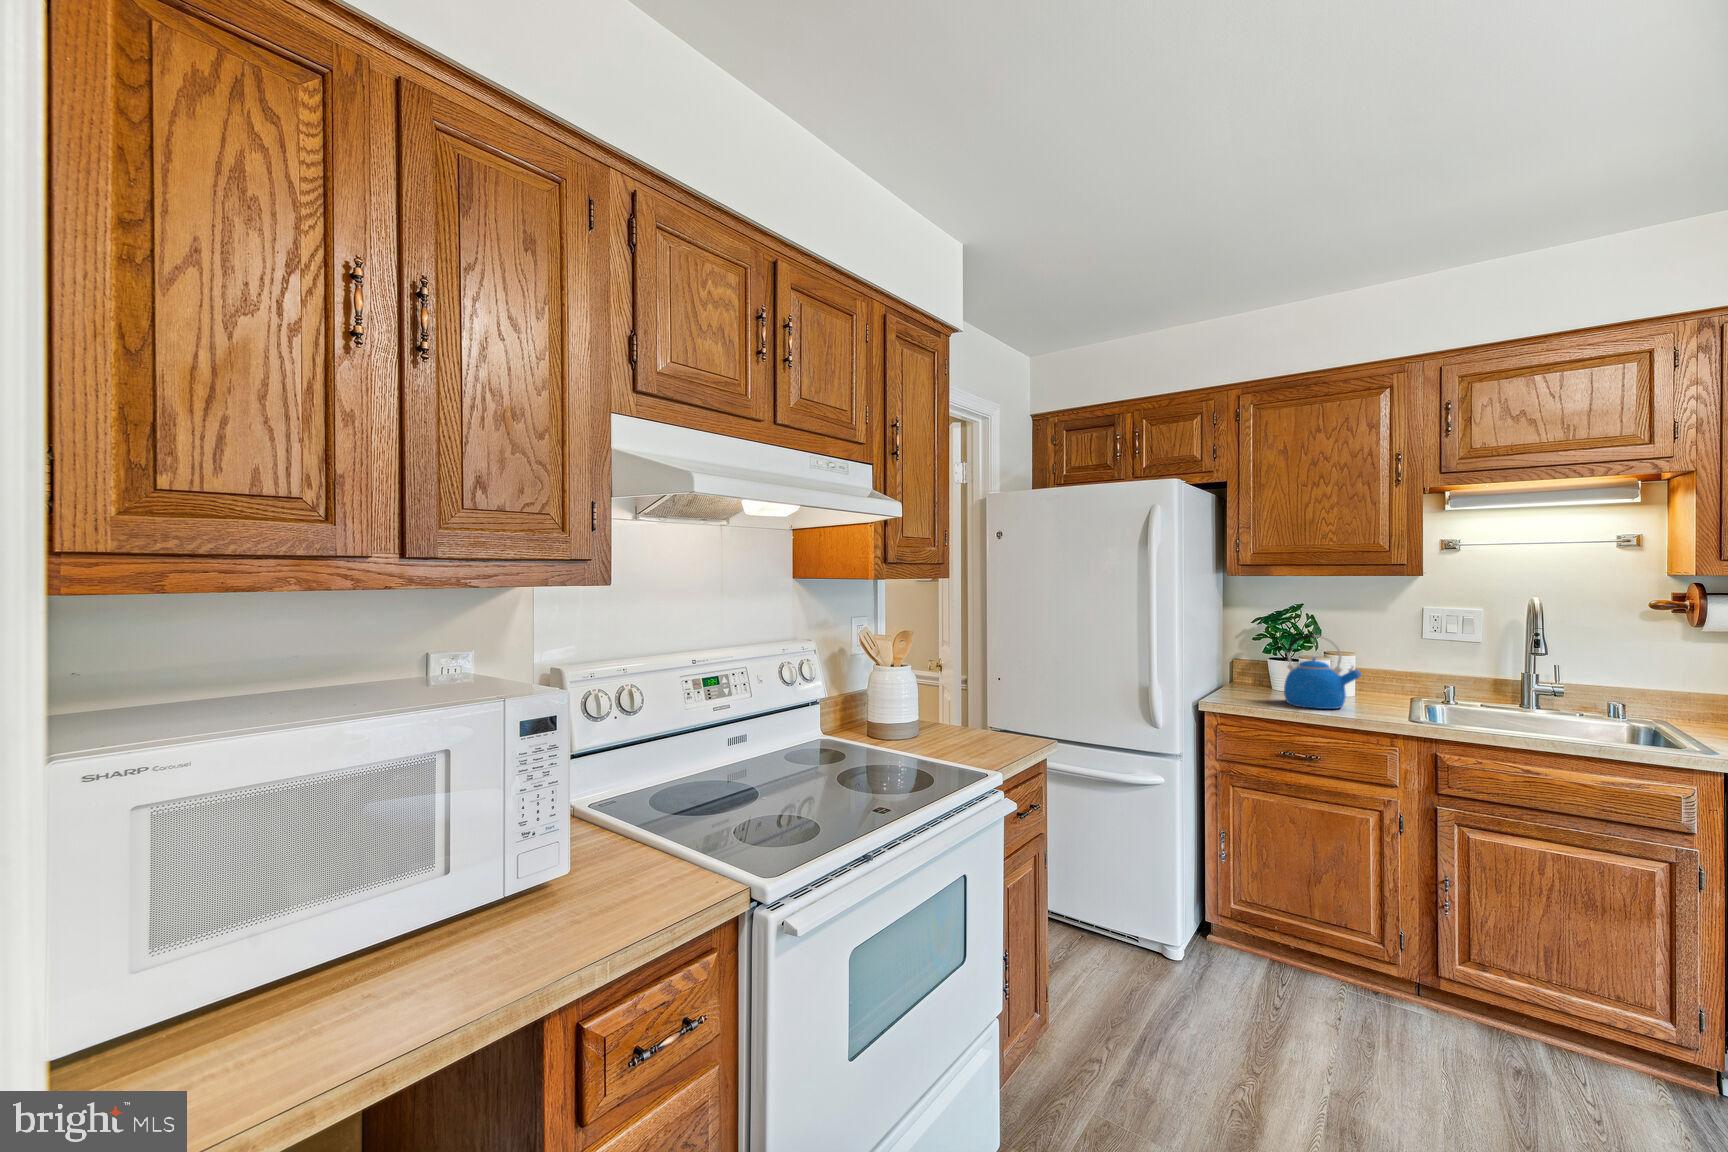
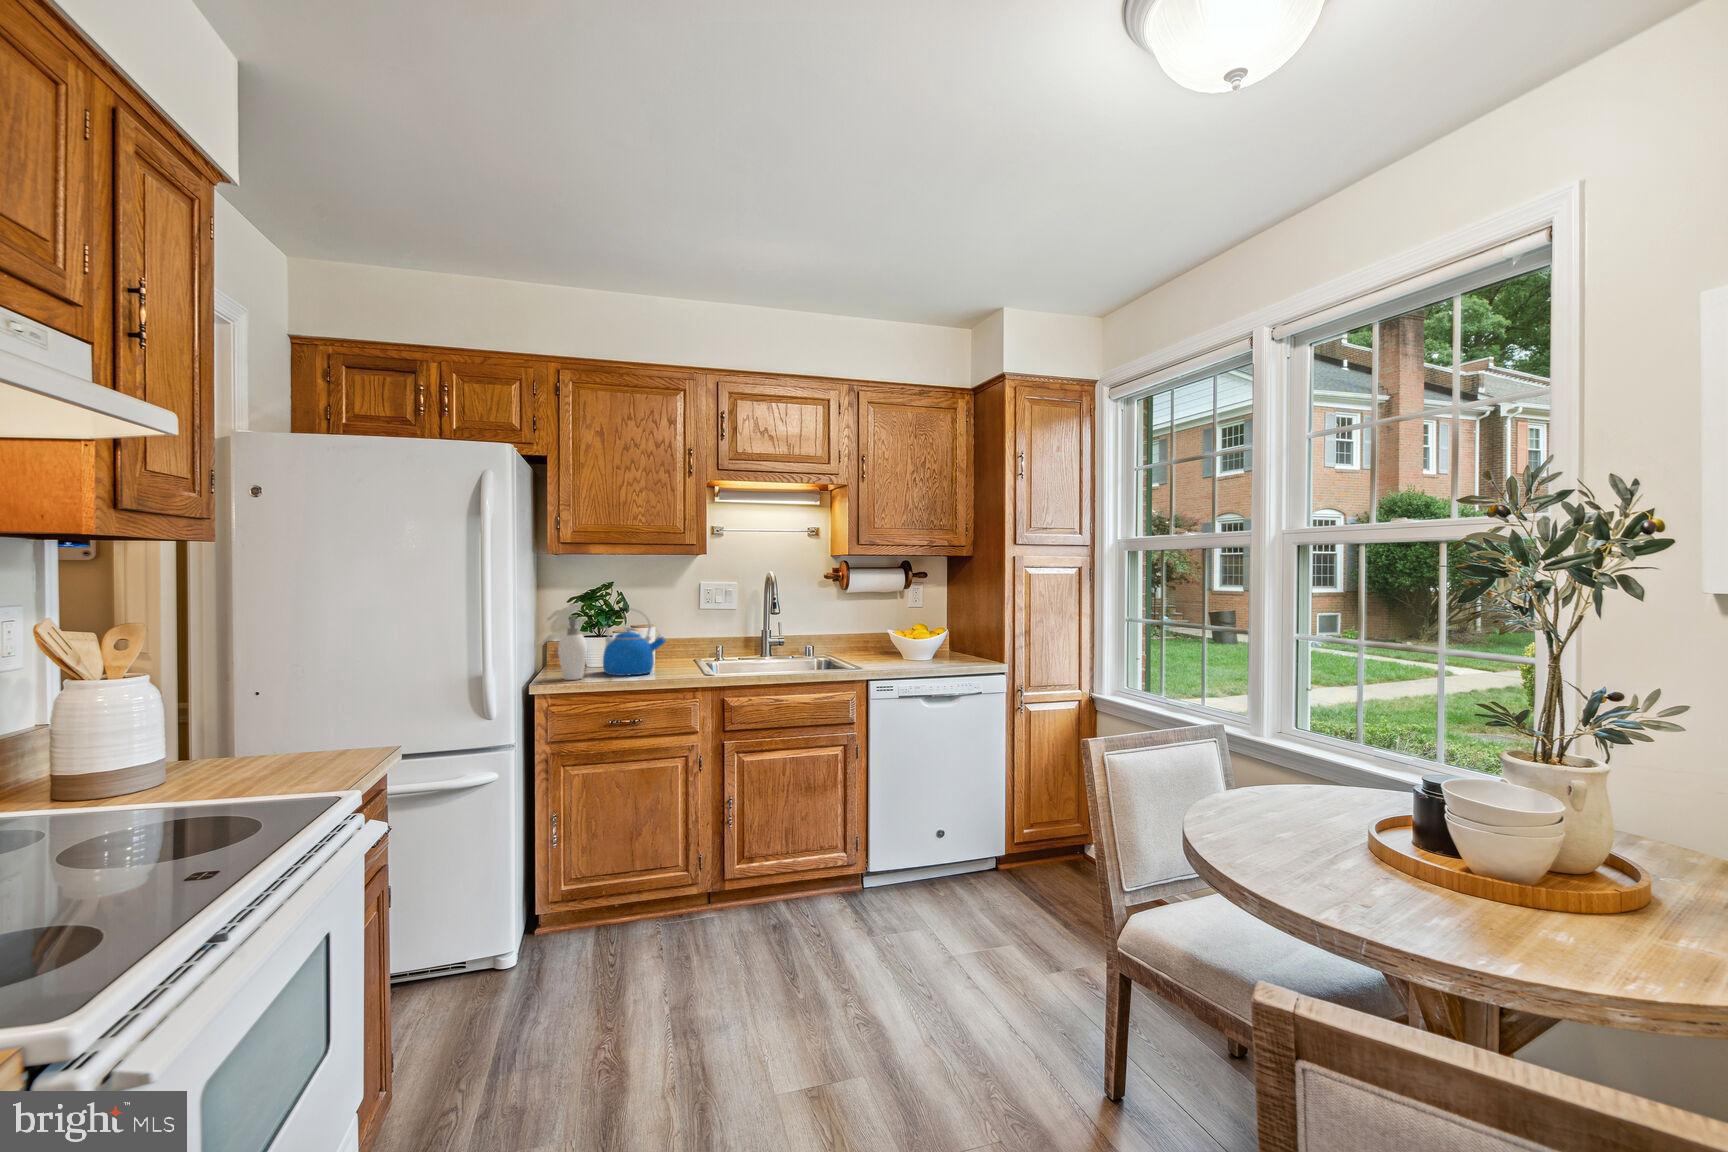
soap dispenser: none [1230,640,1268,705] -> present [558,616,587,680]

